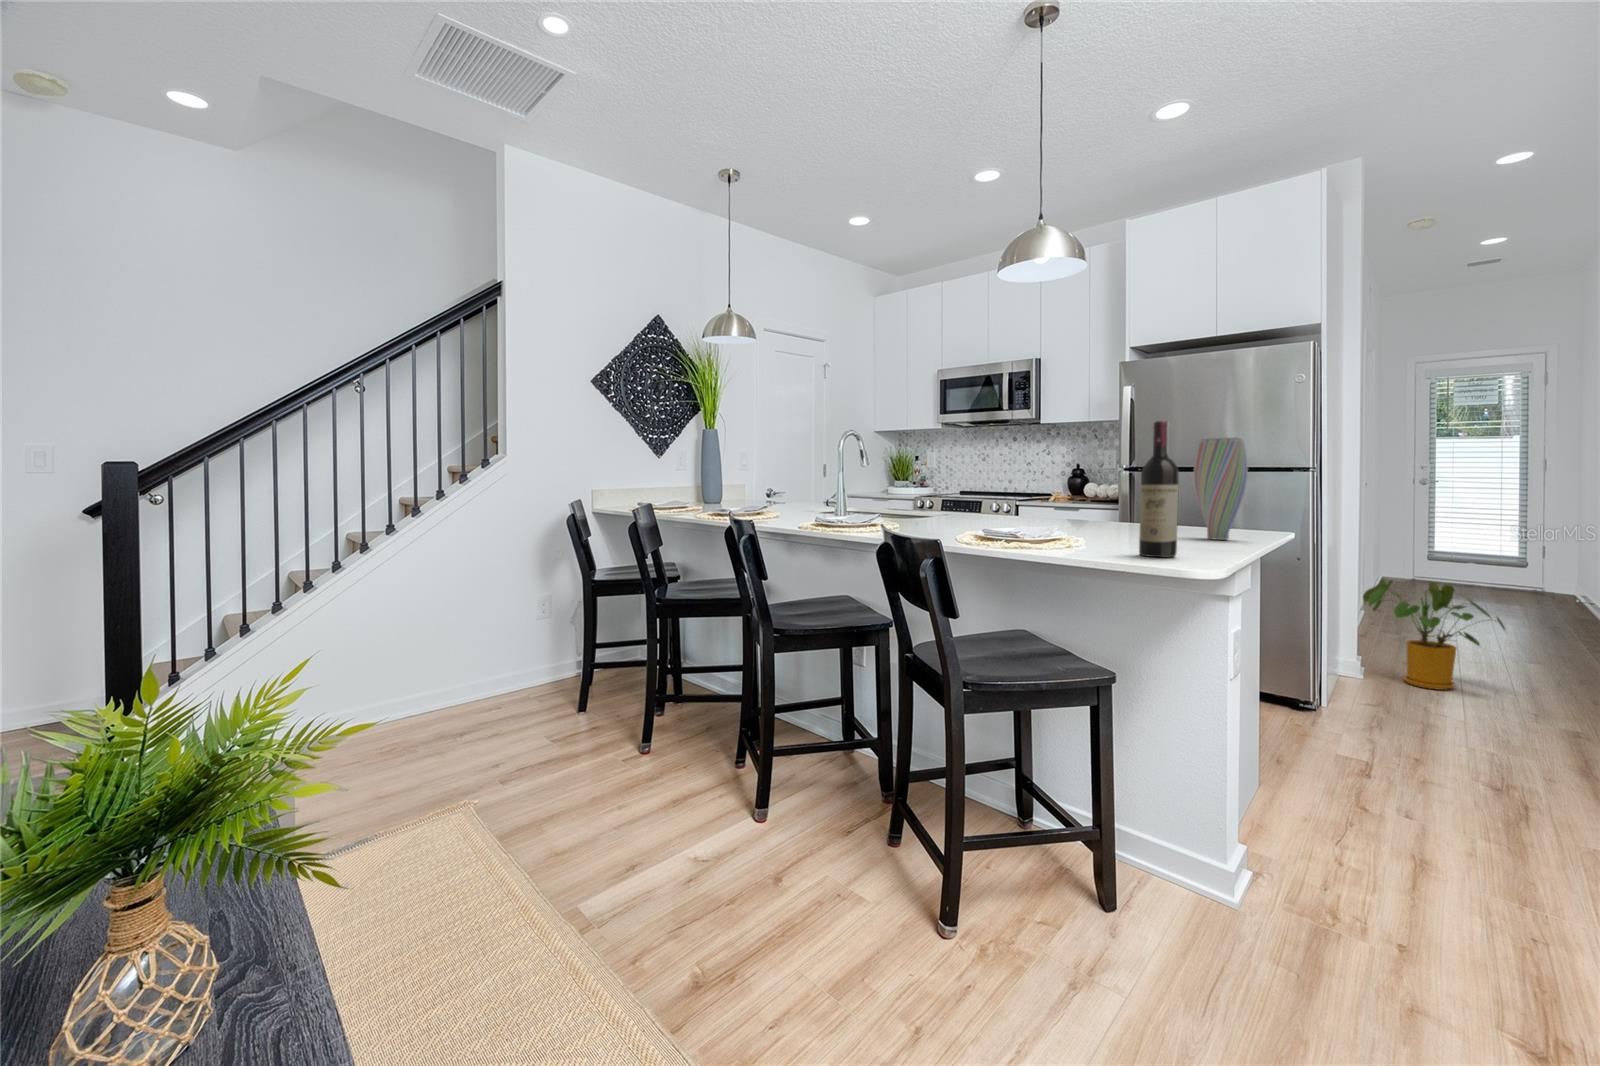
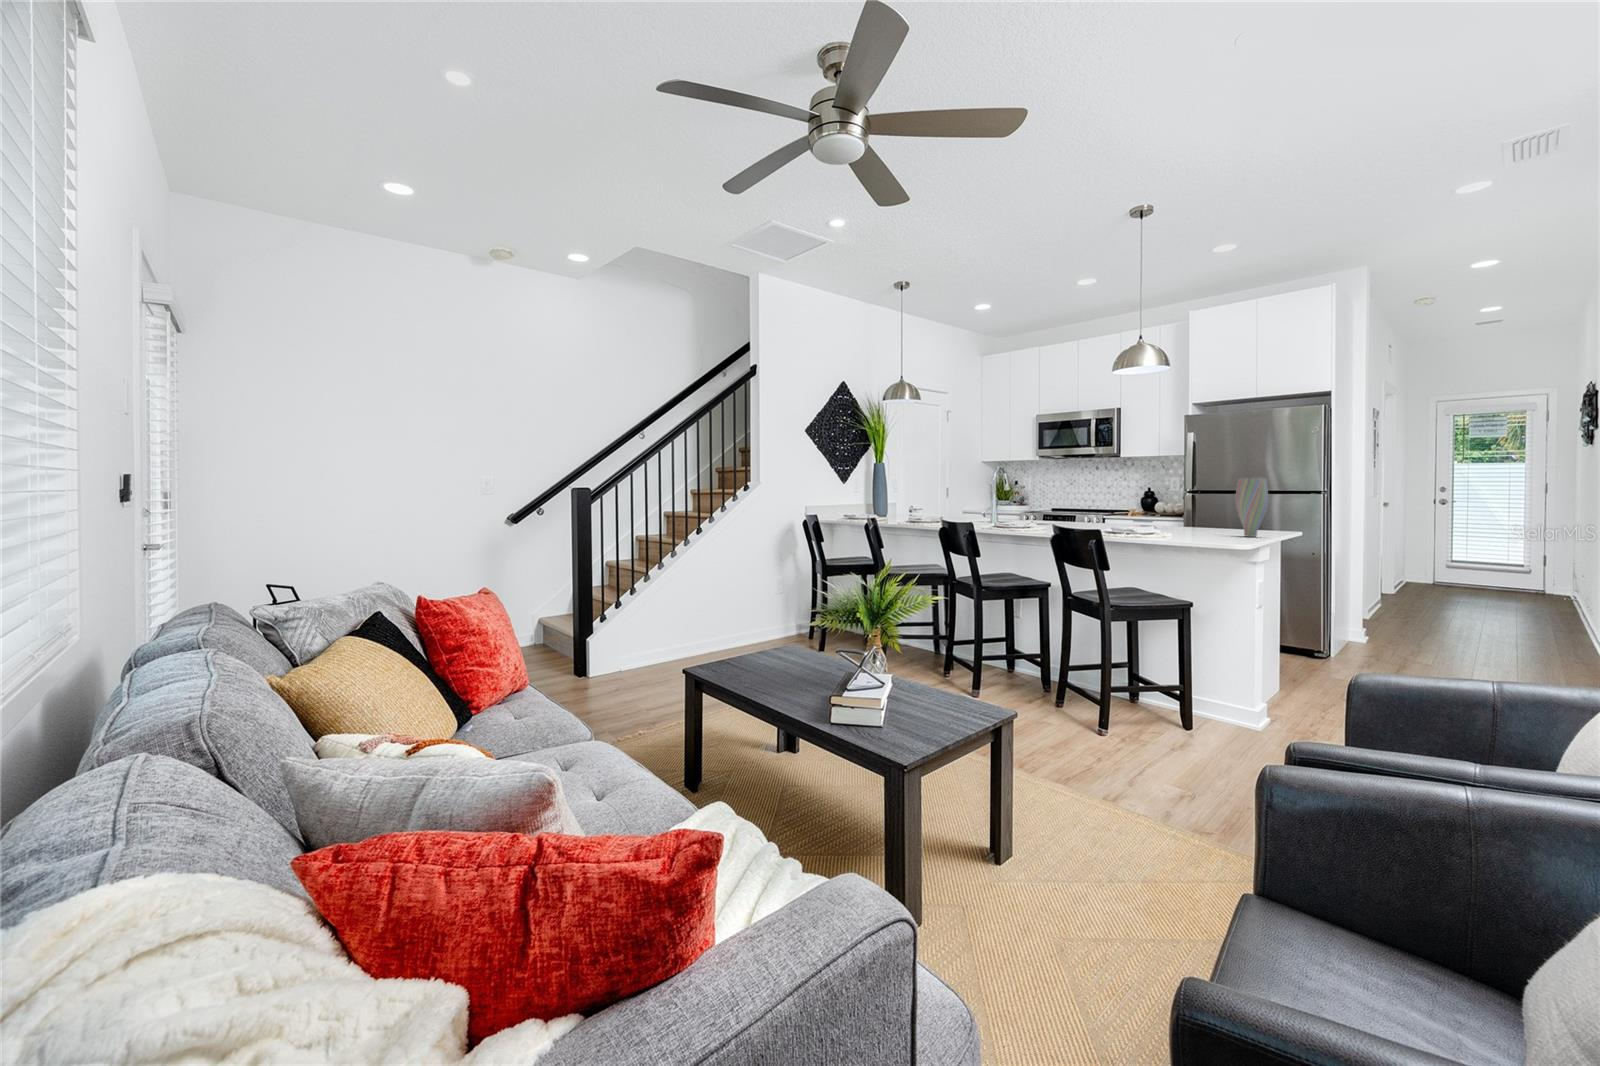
wine bottle: present [1139,421,1179,557] -> none [1204,473,1225,542]
house plant: present [1363,579,1505,690] -> none [1369,573,1470,651]

